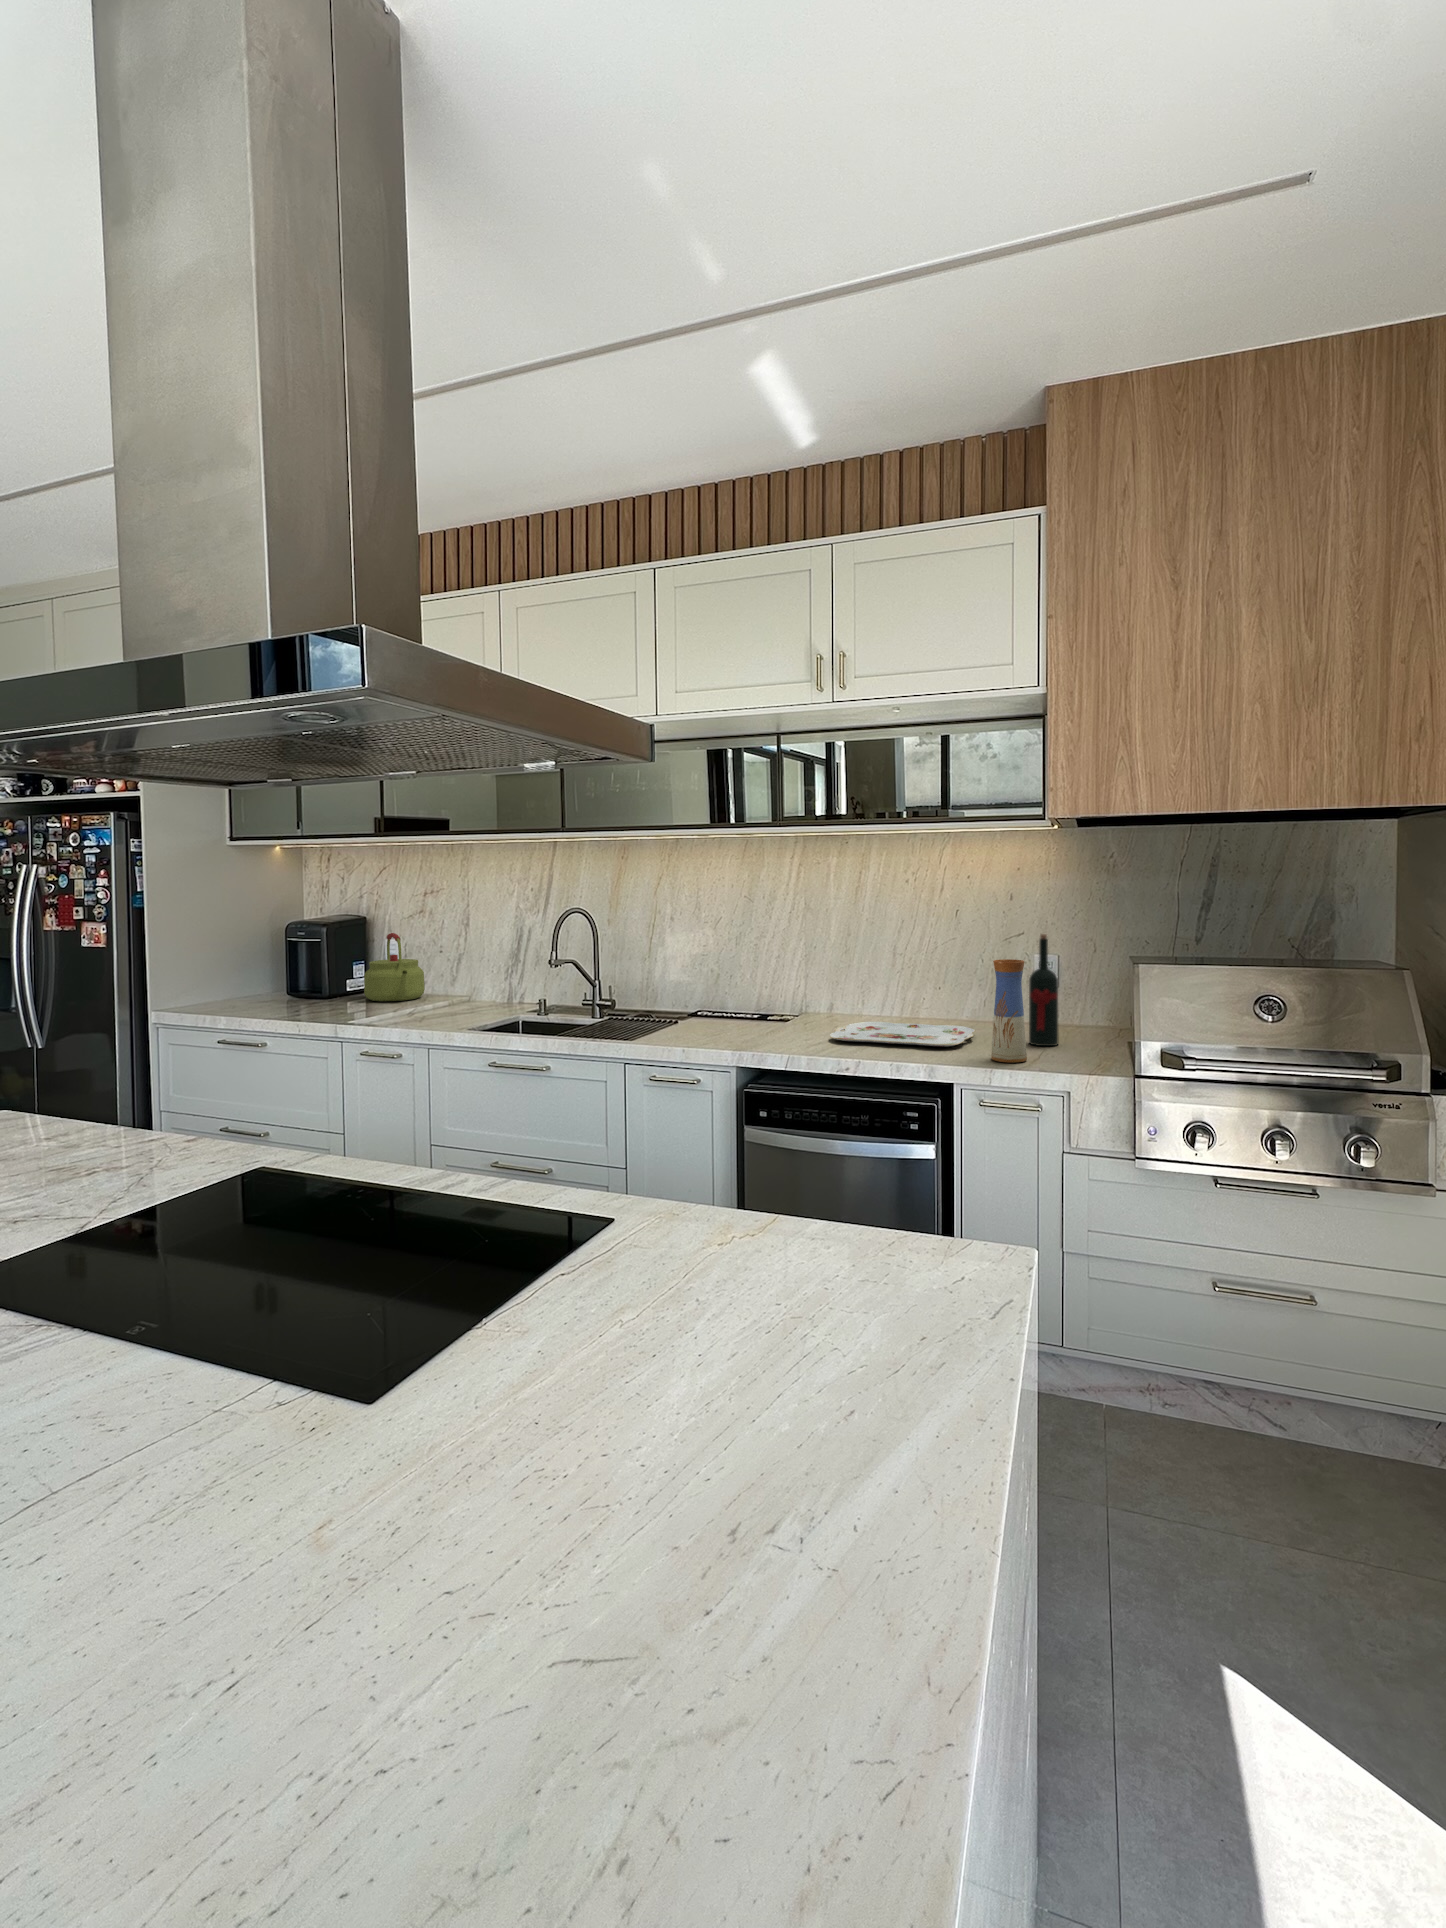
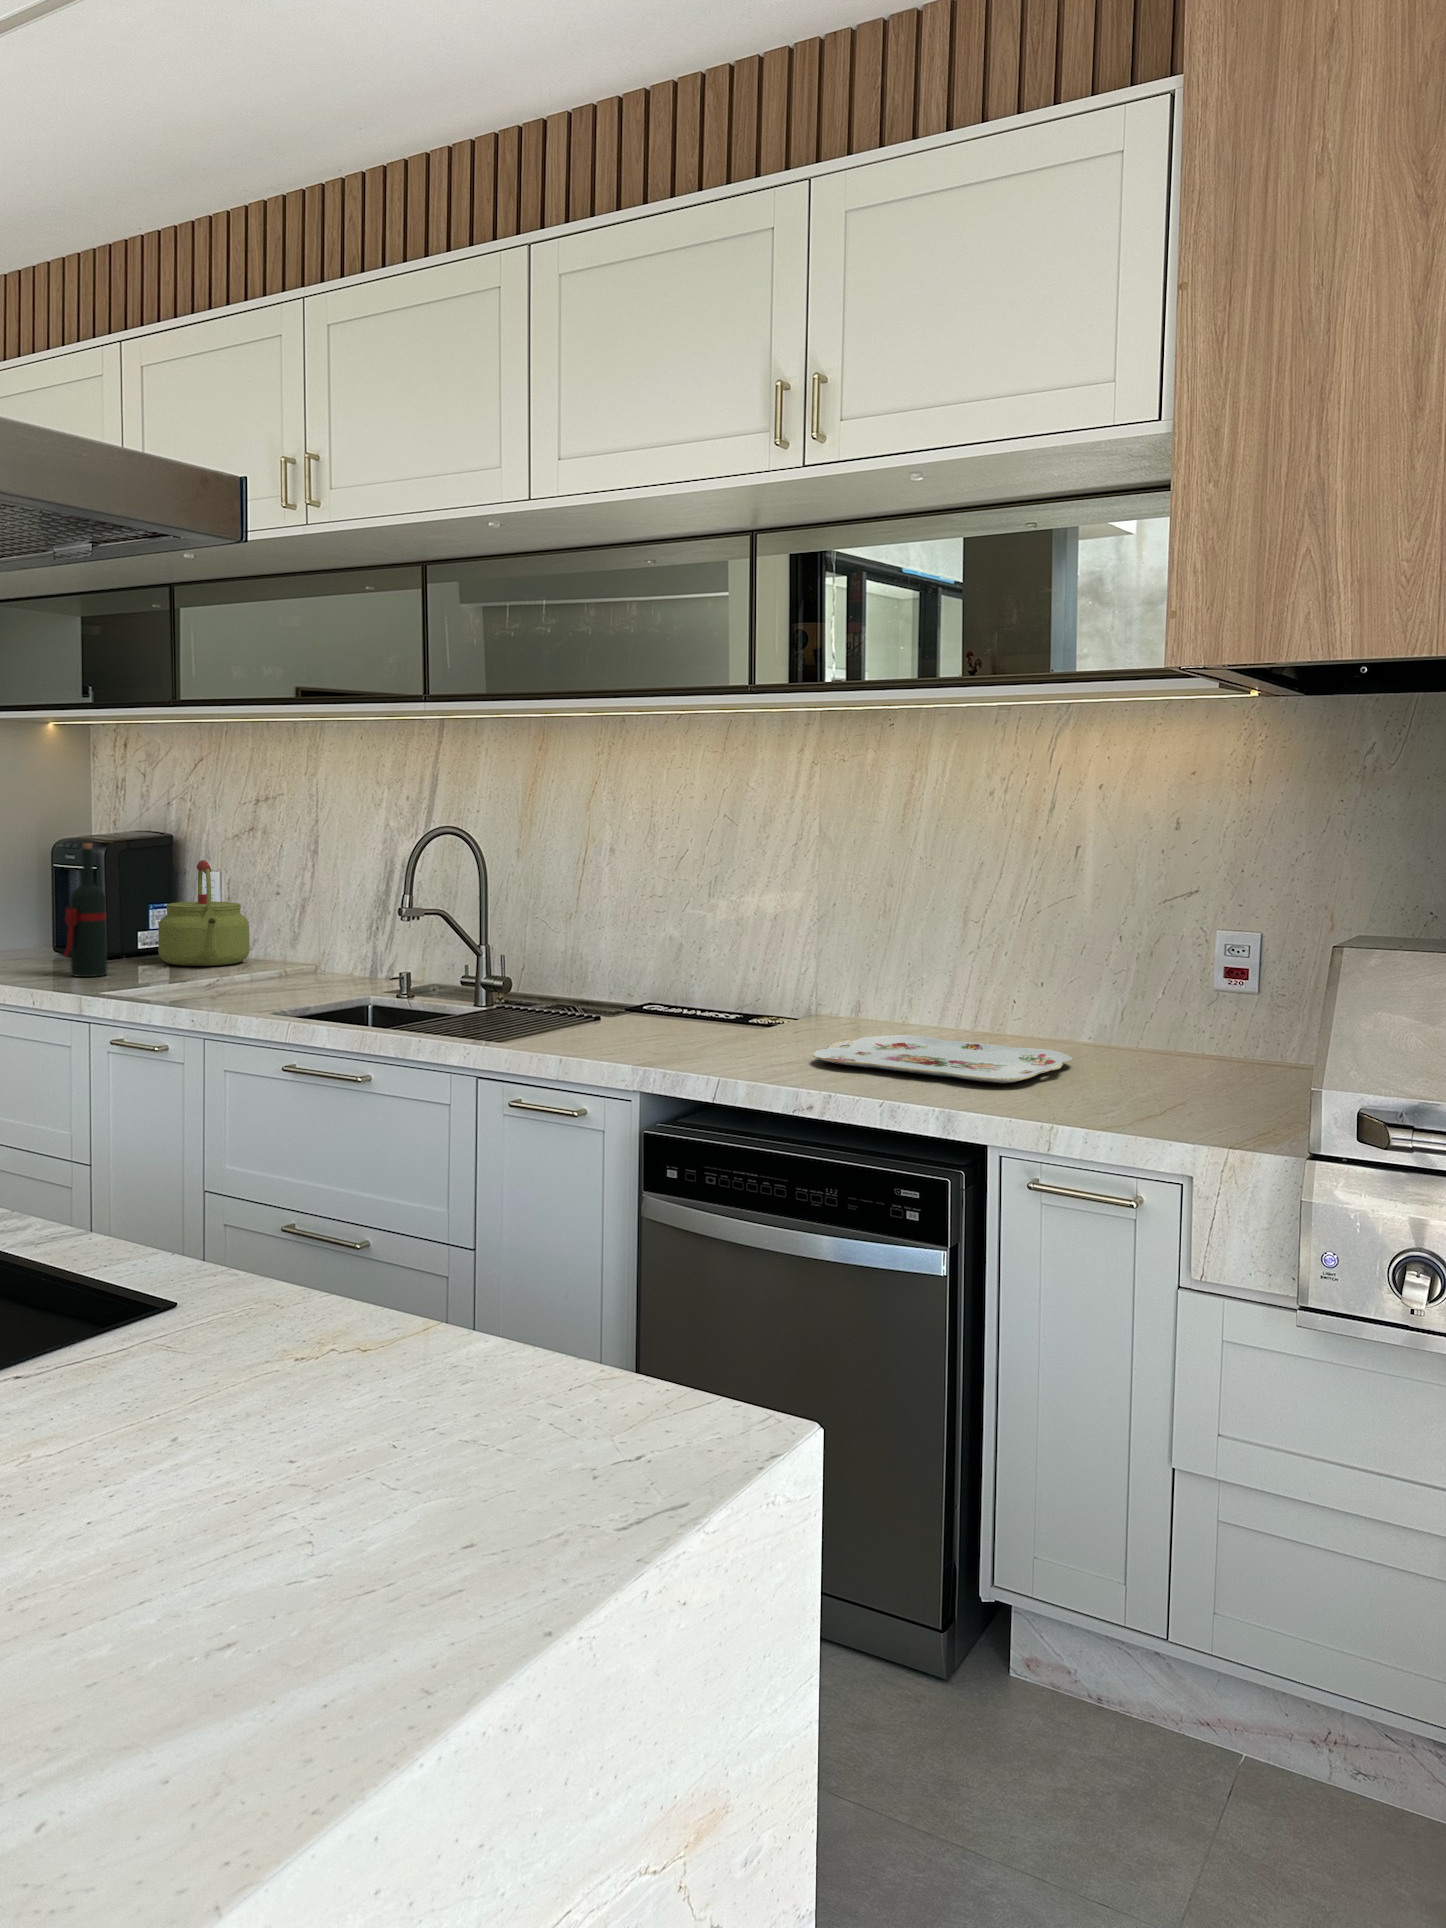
wine bottle: present [1029,934,1059,1046] -> present [64,843,107,977]
vase: present [991,959,1027,1063] -> none [1063,934,1129,1116]

